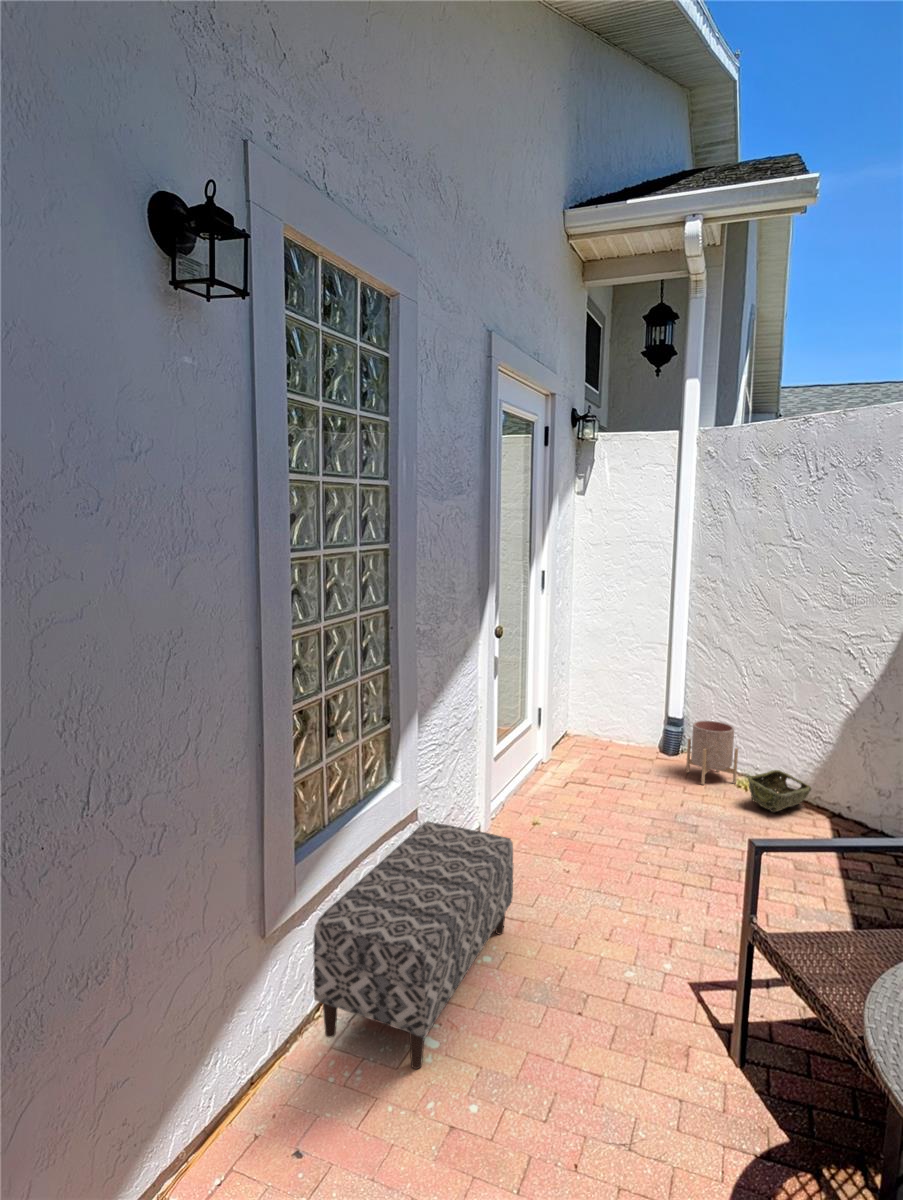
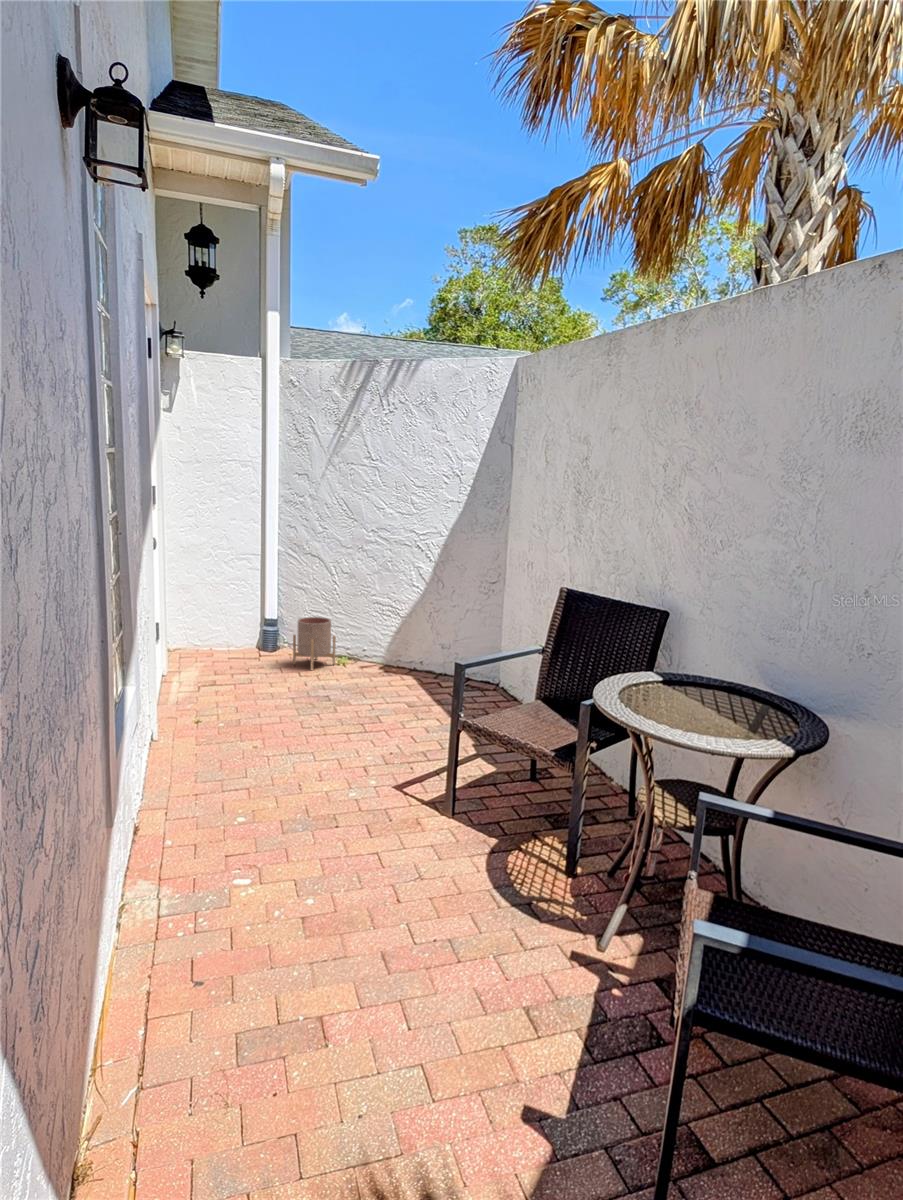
woven basket: present [748,770,811,812] -> none [353,647,394,677]
bench: present [313,822,514,1069] -> none [131,718,258,918]

